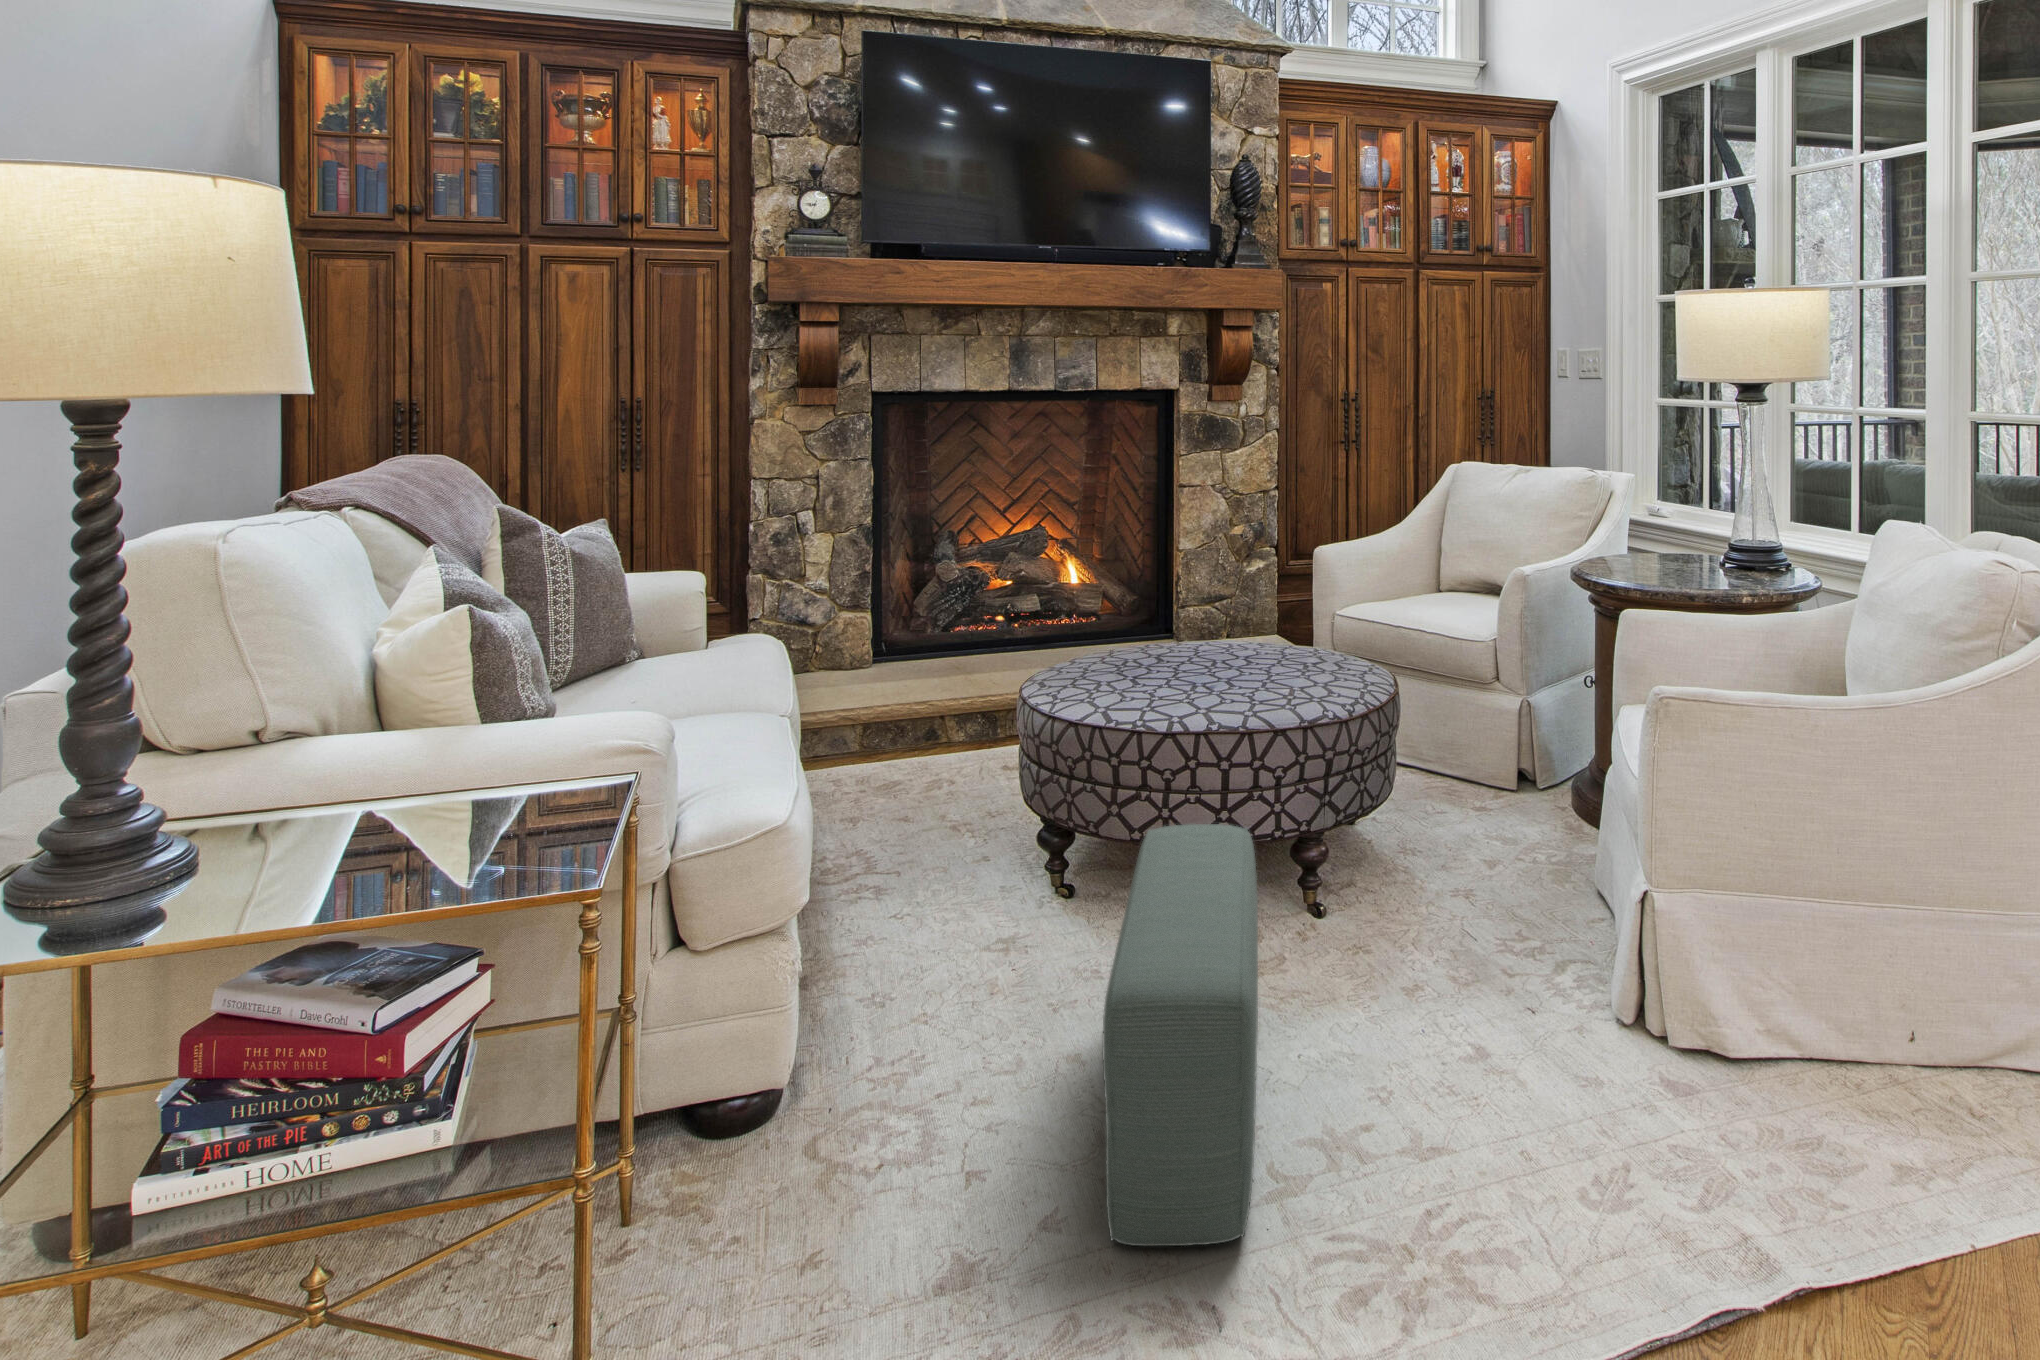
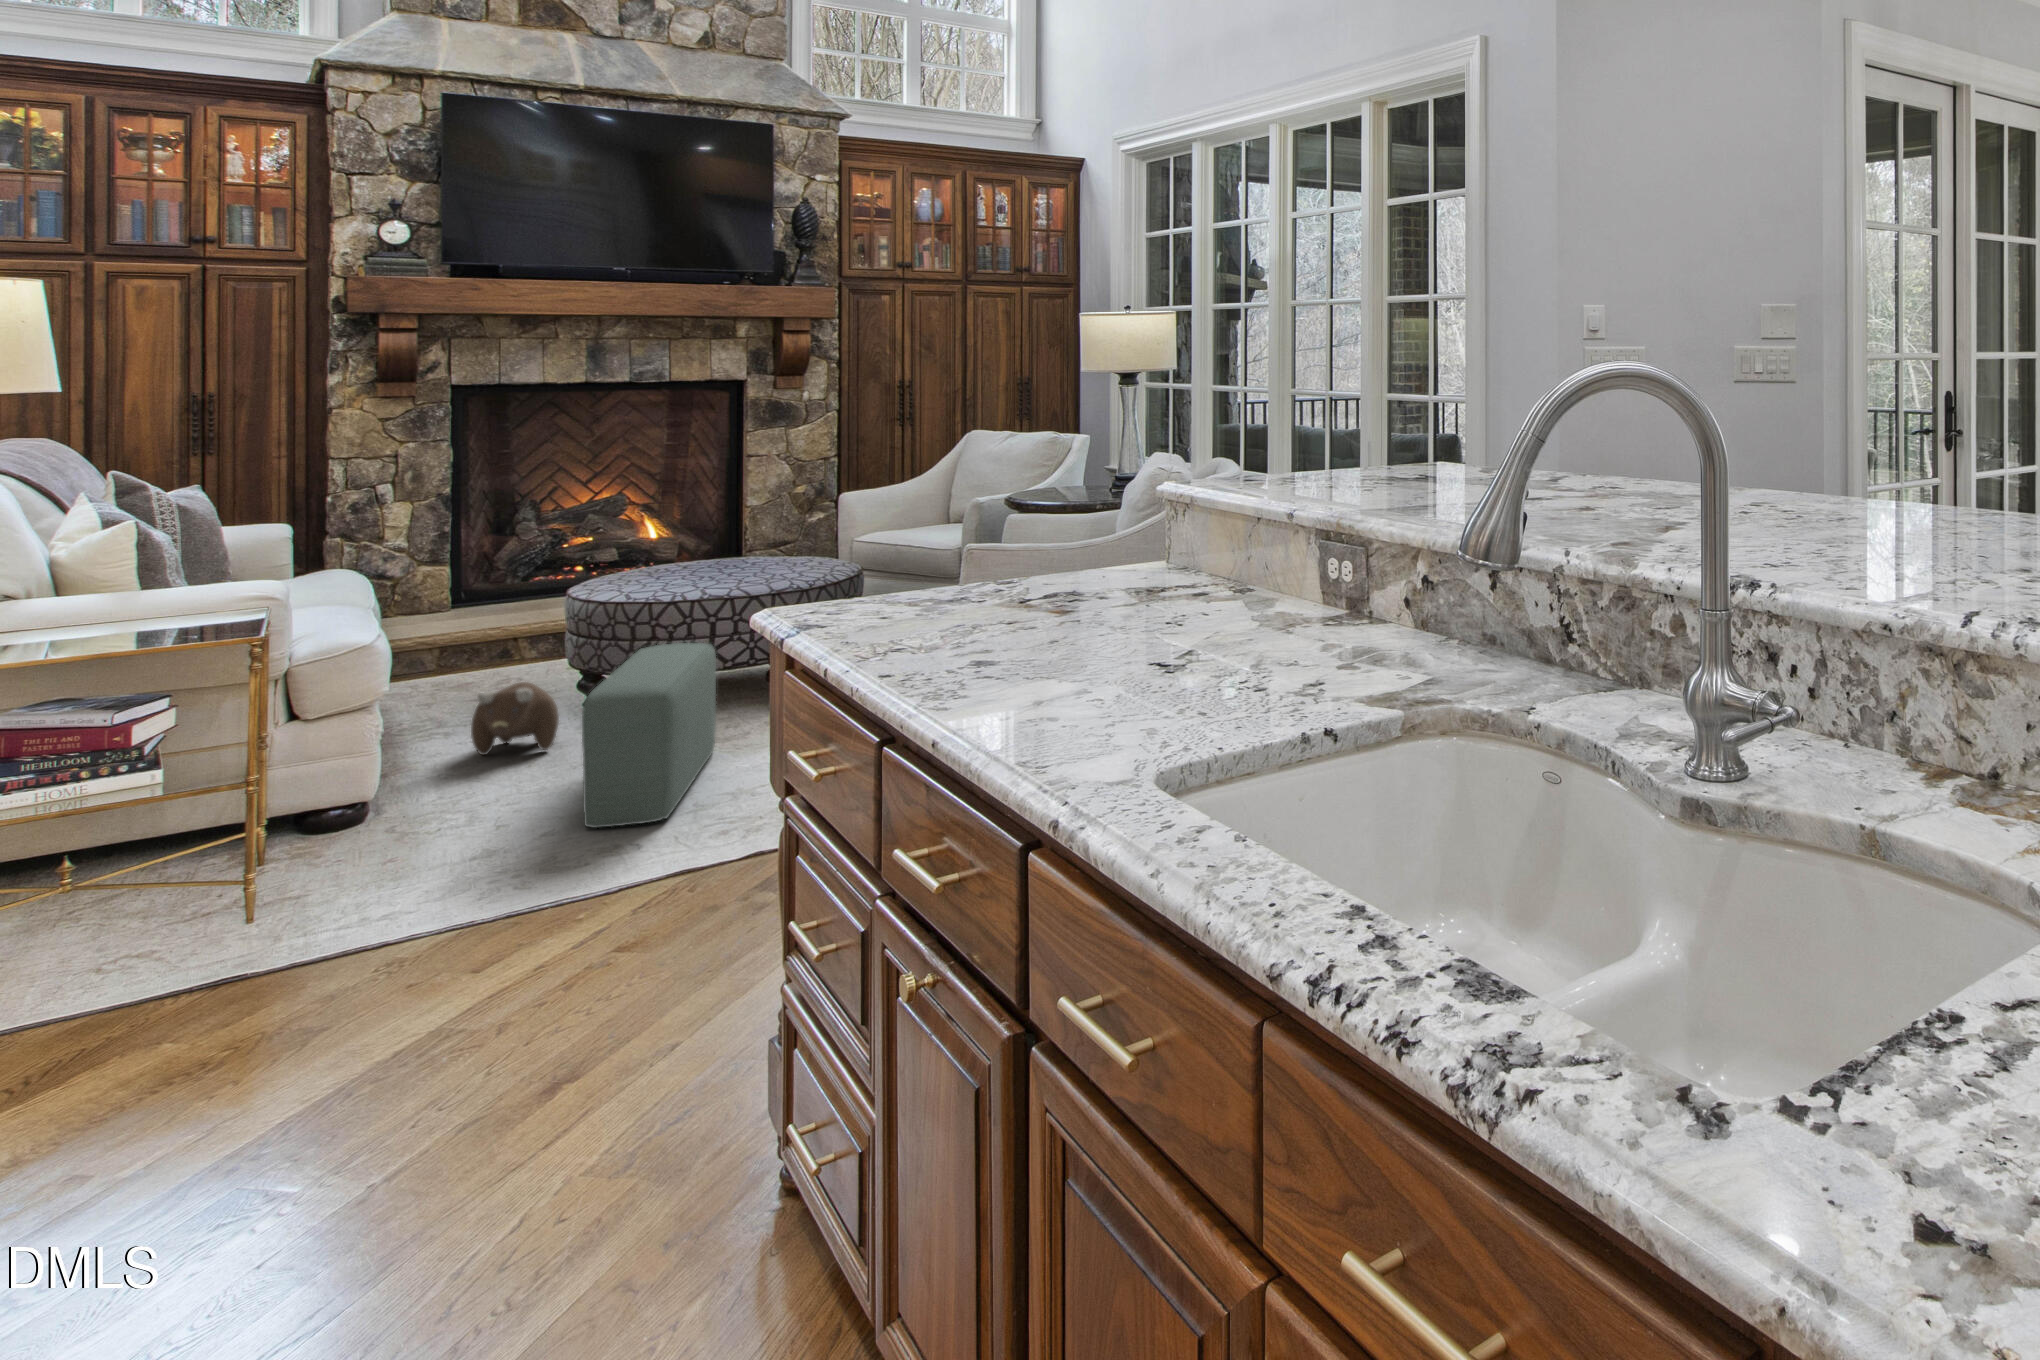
plush toy: none [911,852,1023,967] -> present [471,682,559,755]

